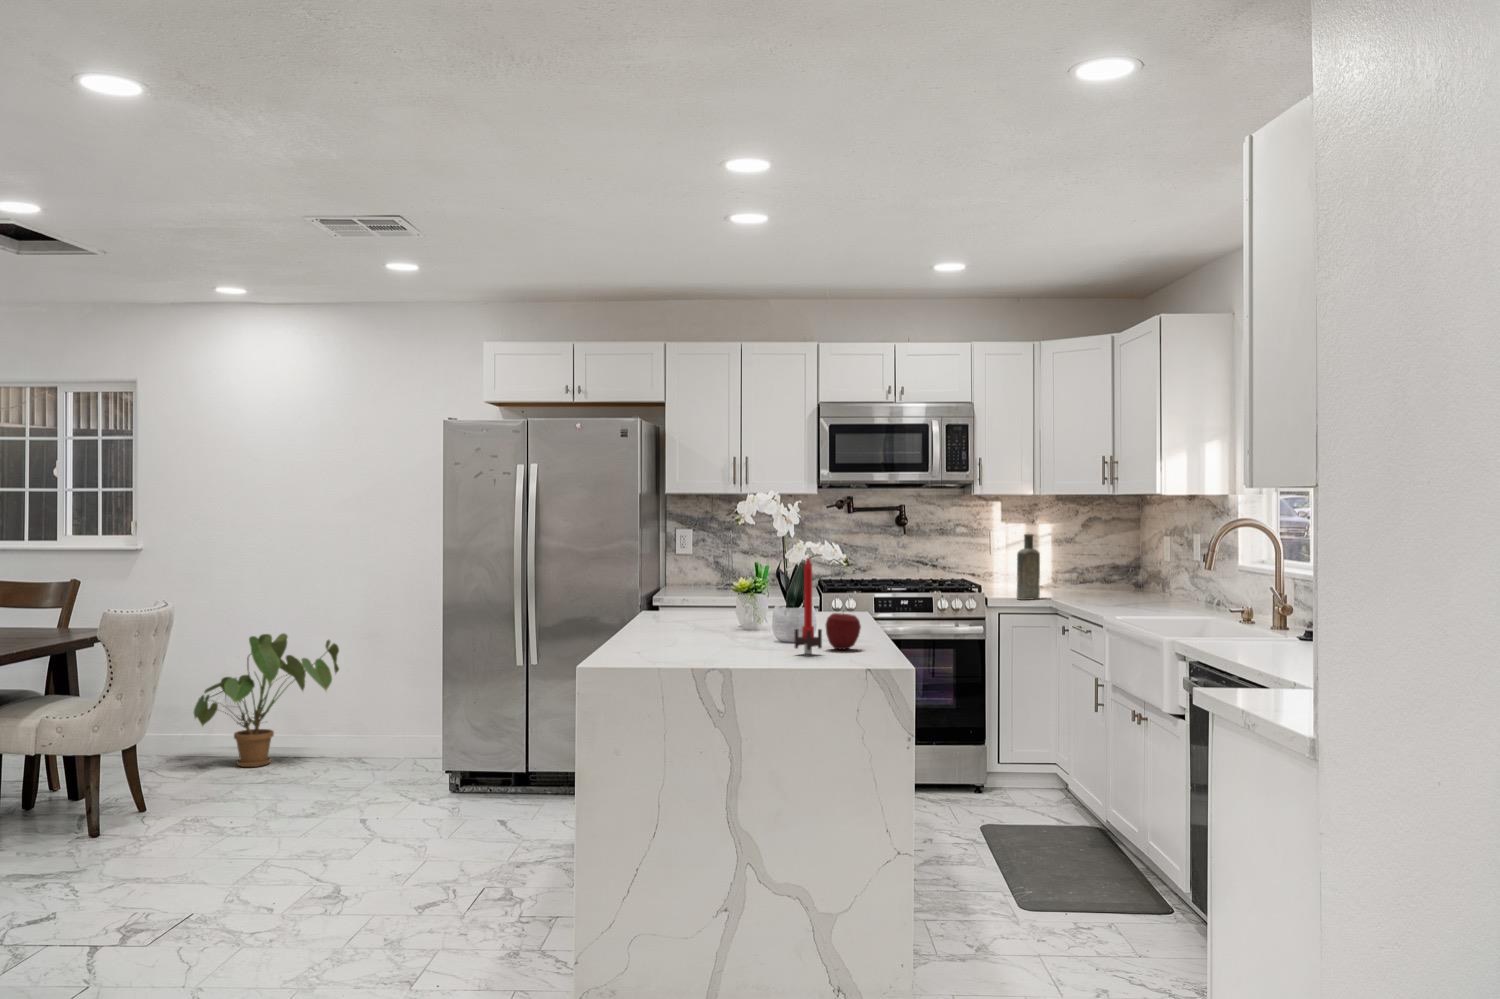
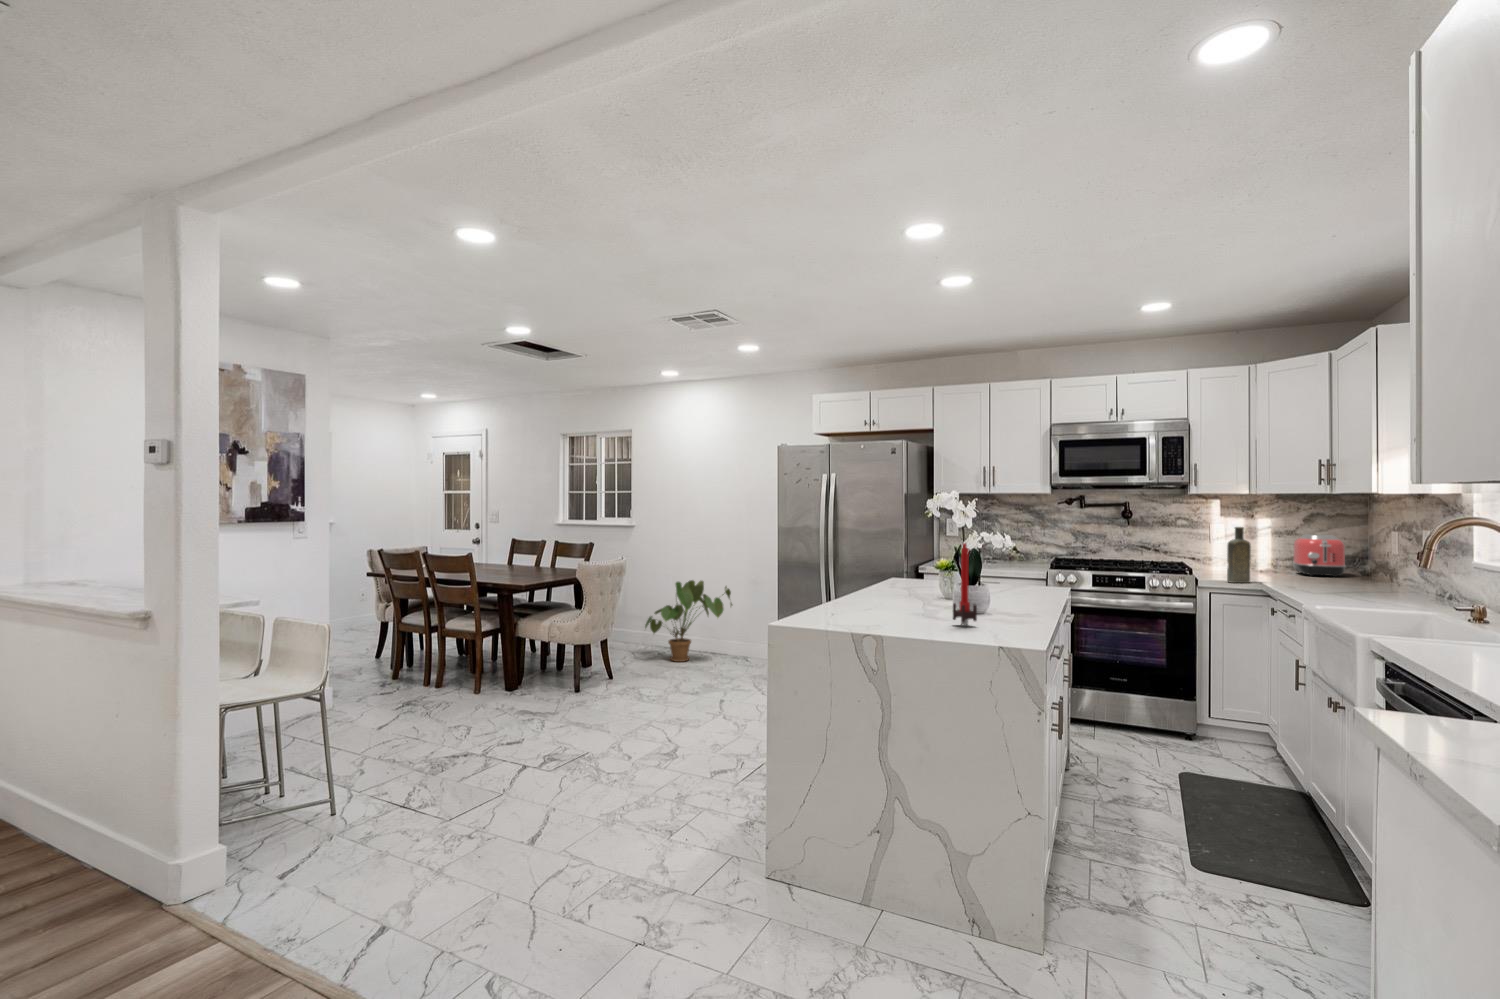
toaster: none [1073,542,1124,589] -> present [1293,534,1345,577]
apple: present [826,613,861,650] -> none [987,589,1019,623]

